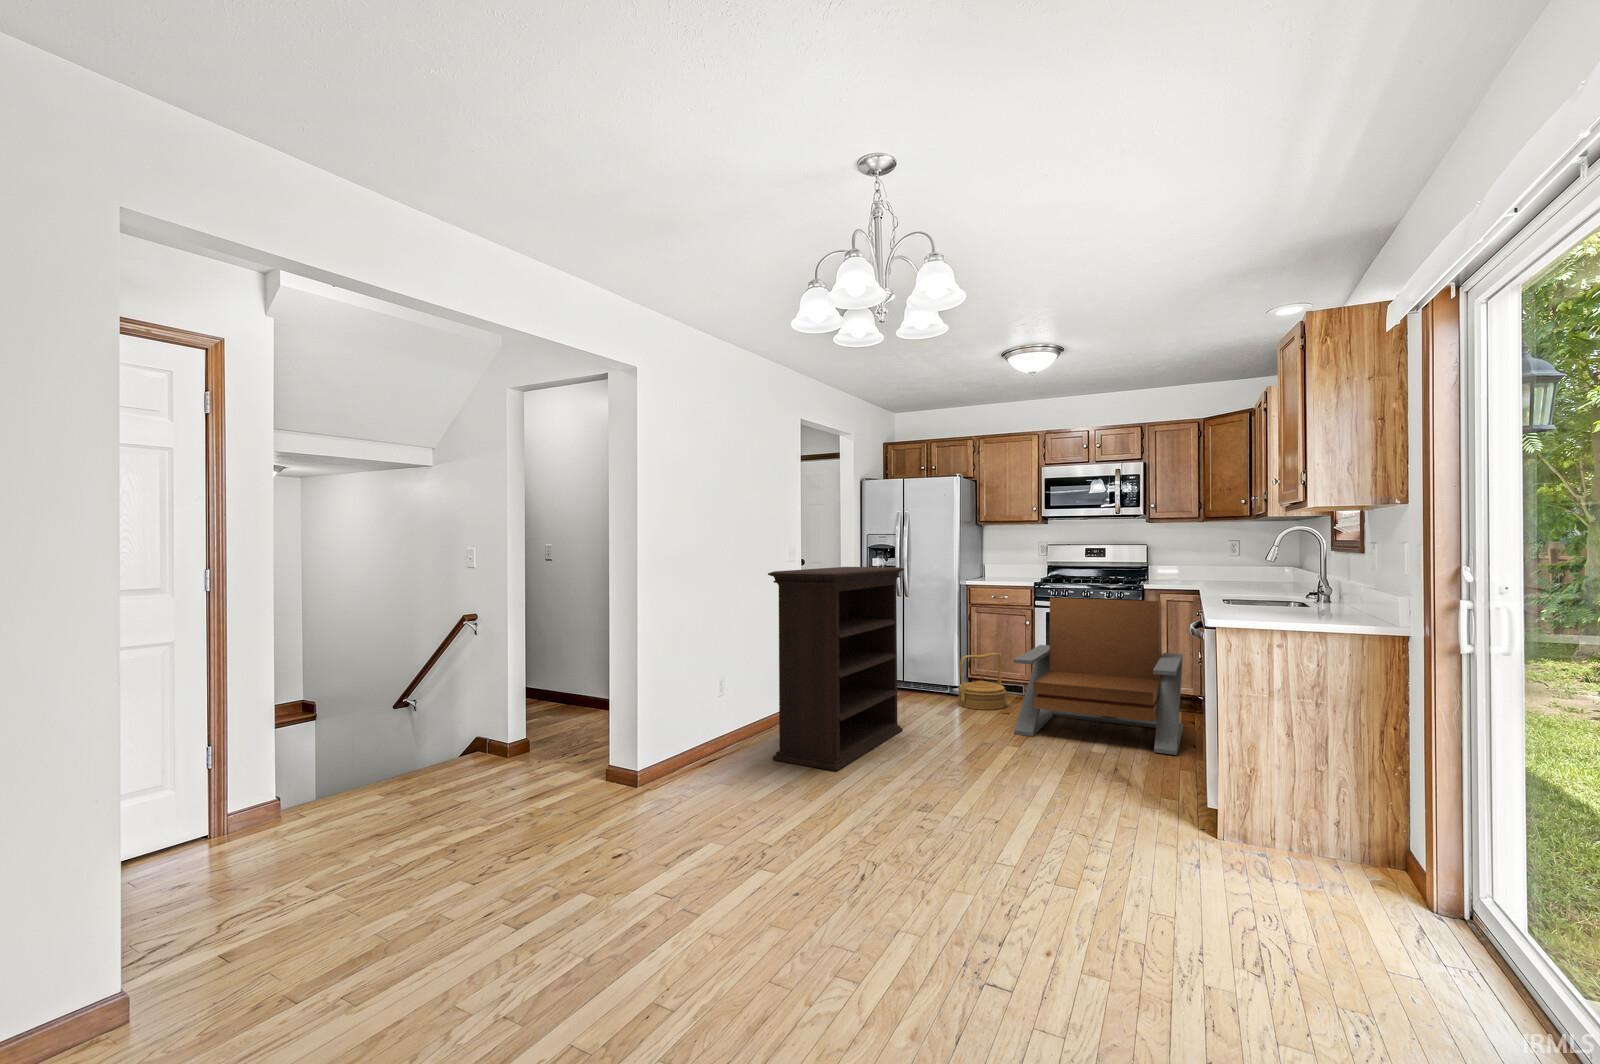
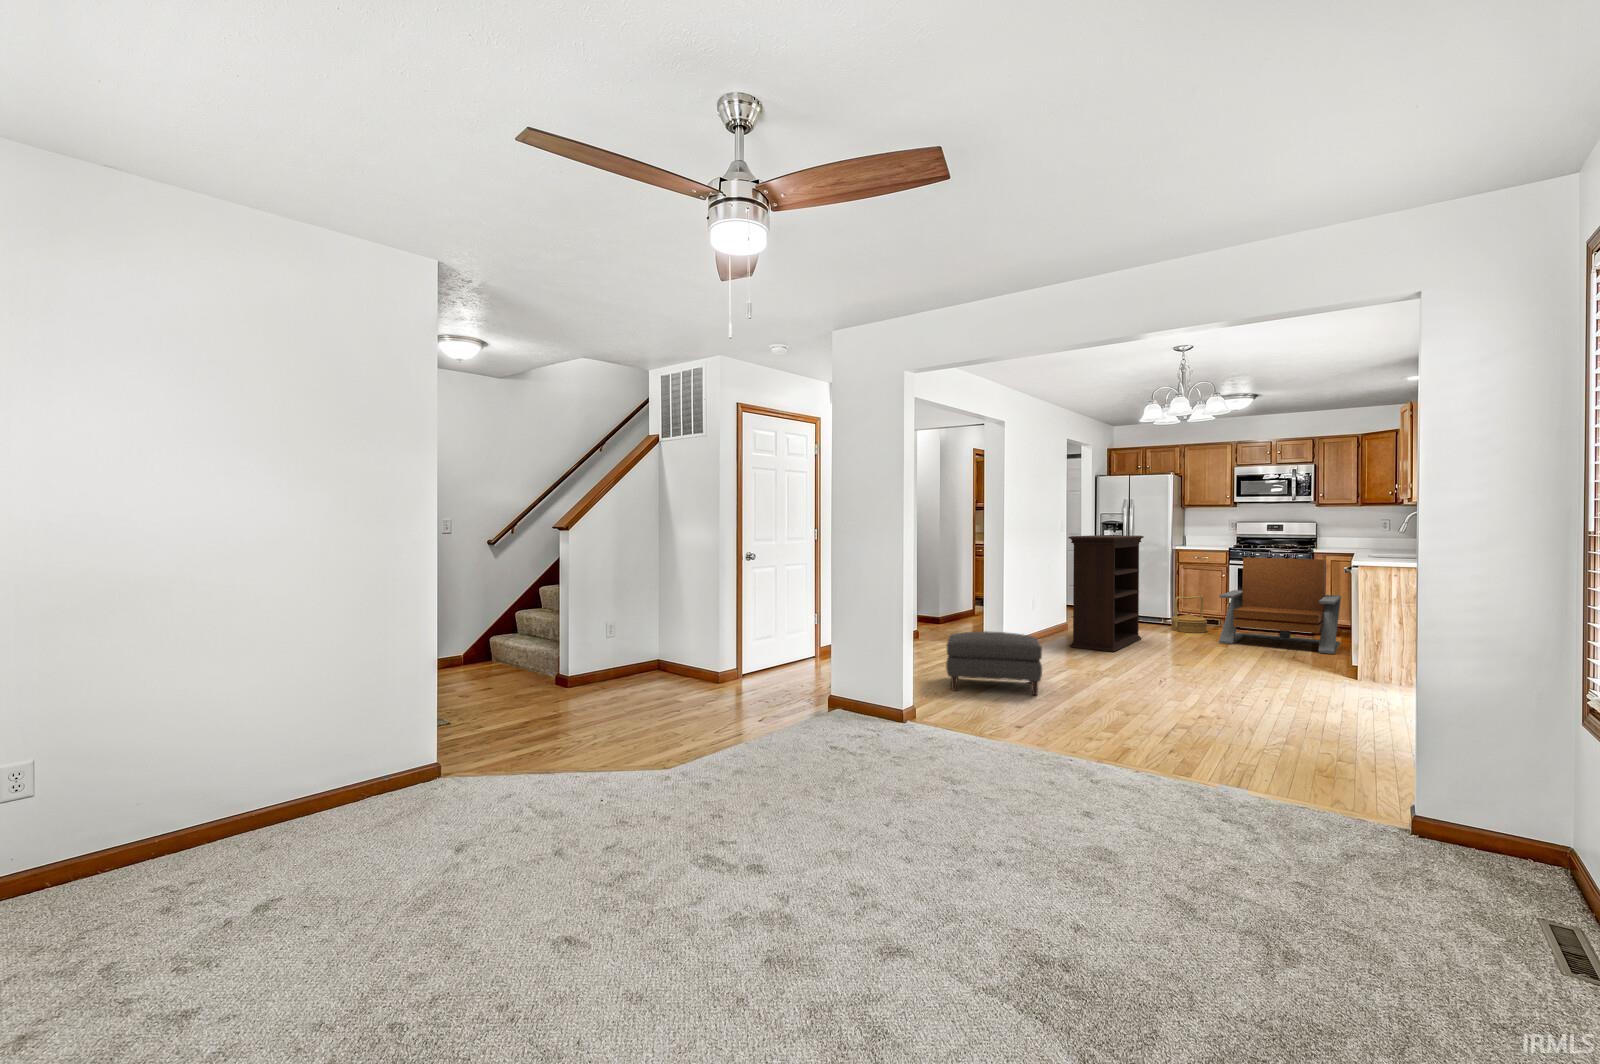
ottoman: none [329,799,597,979] -> present [946,631,1042,695]

